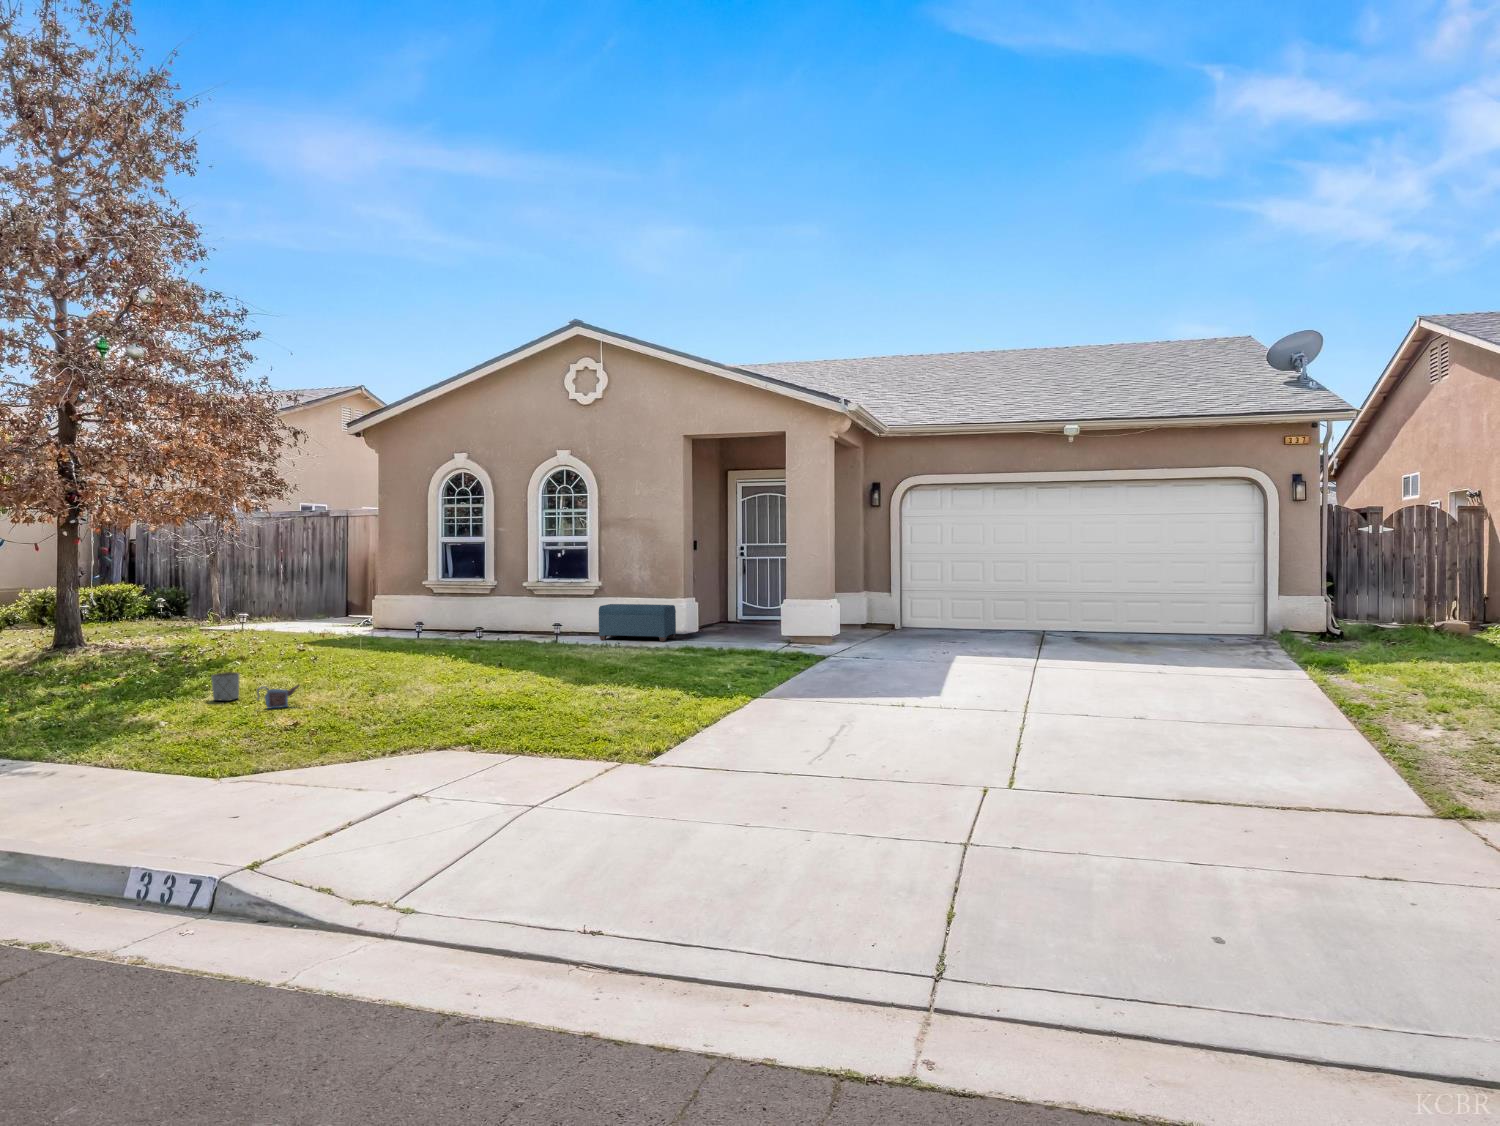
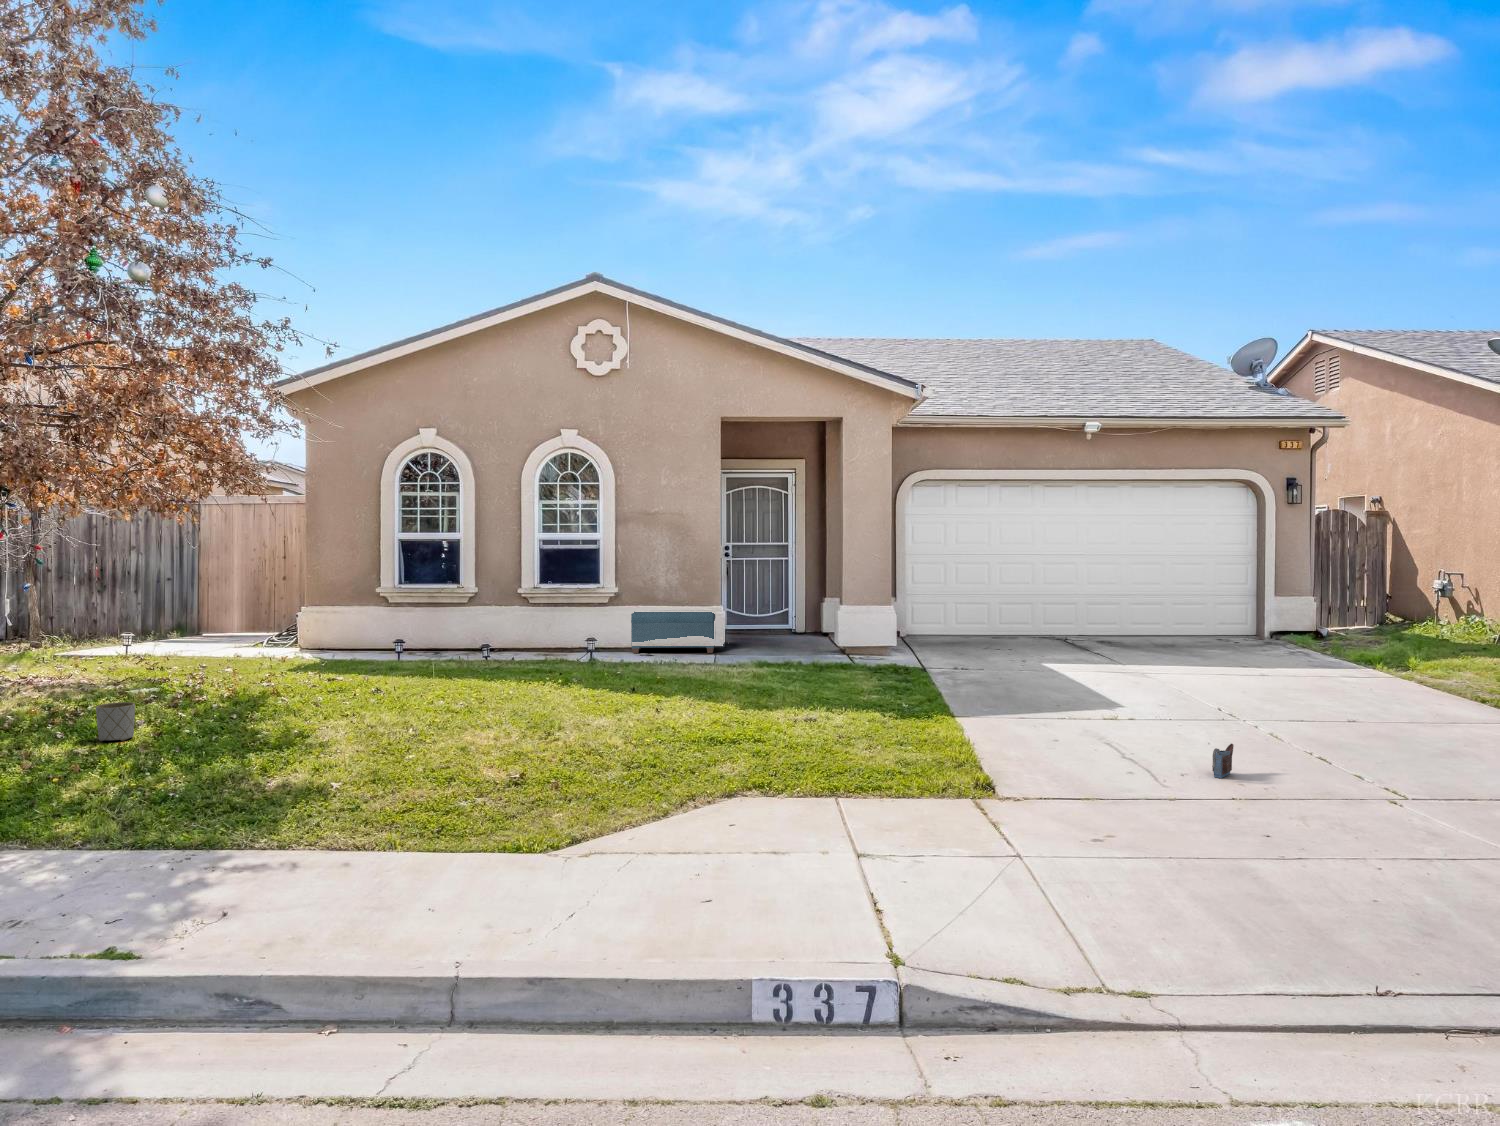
planter: present [211,672,240,701] -> present [96,702,135,742]
watering can: present [257,685,299,708] -> present [1212,744,1234,778]

